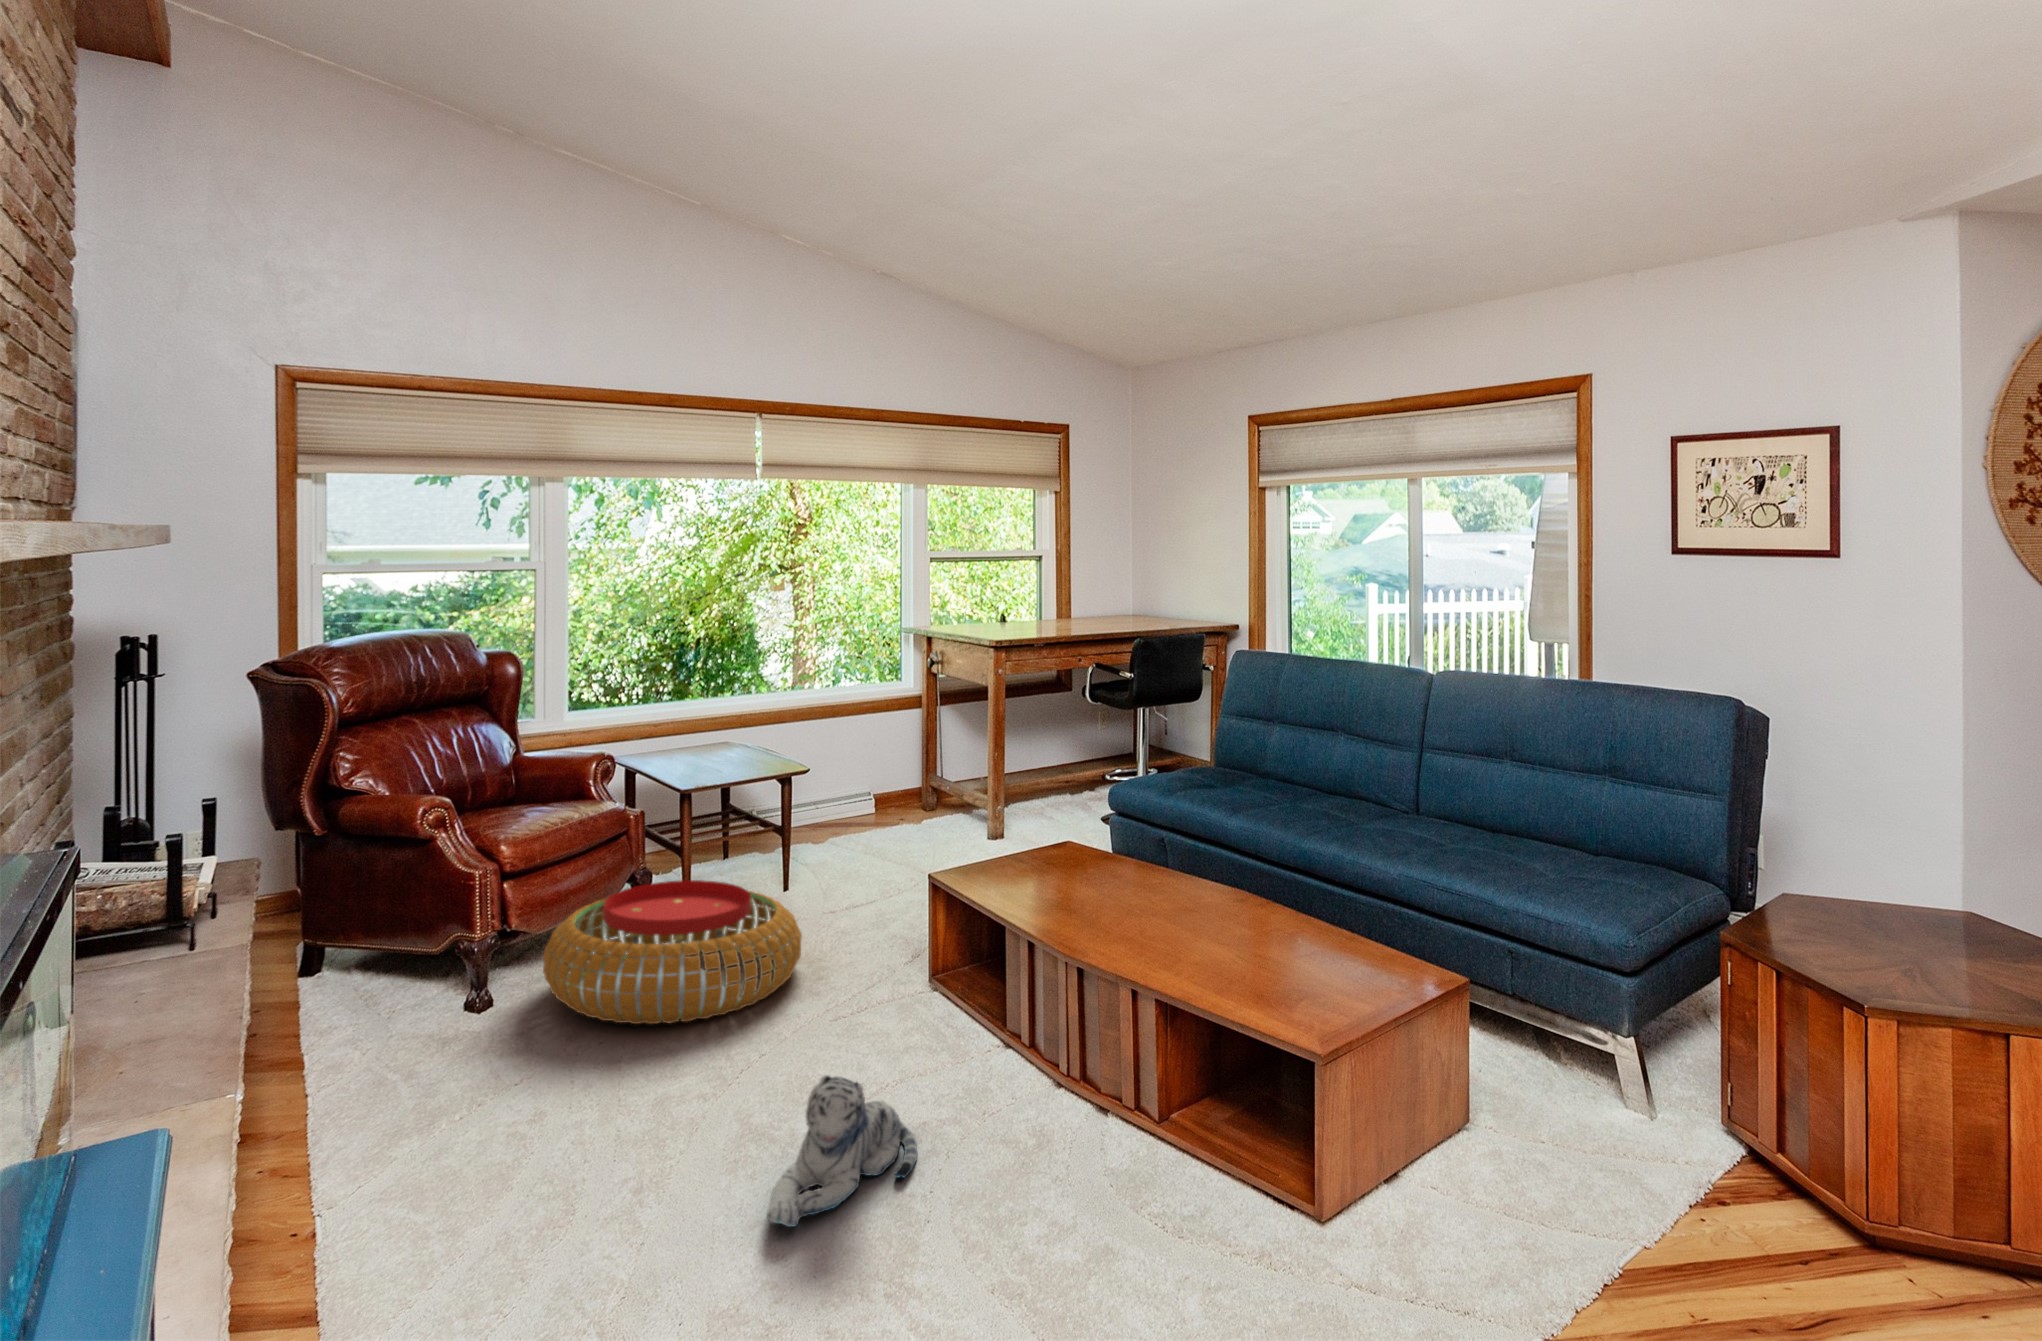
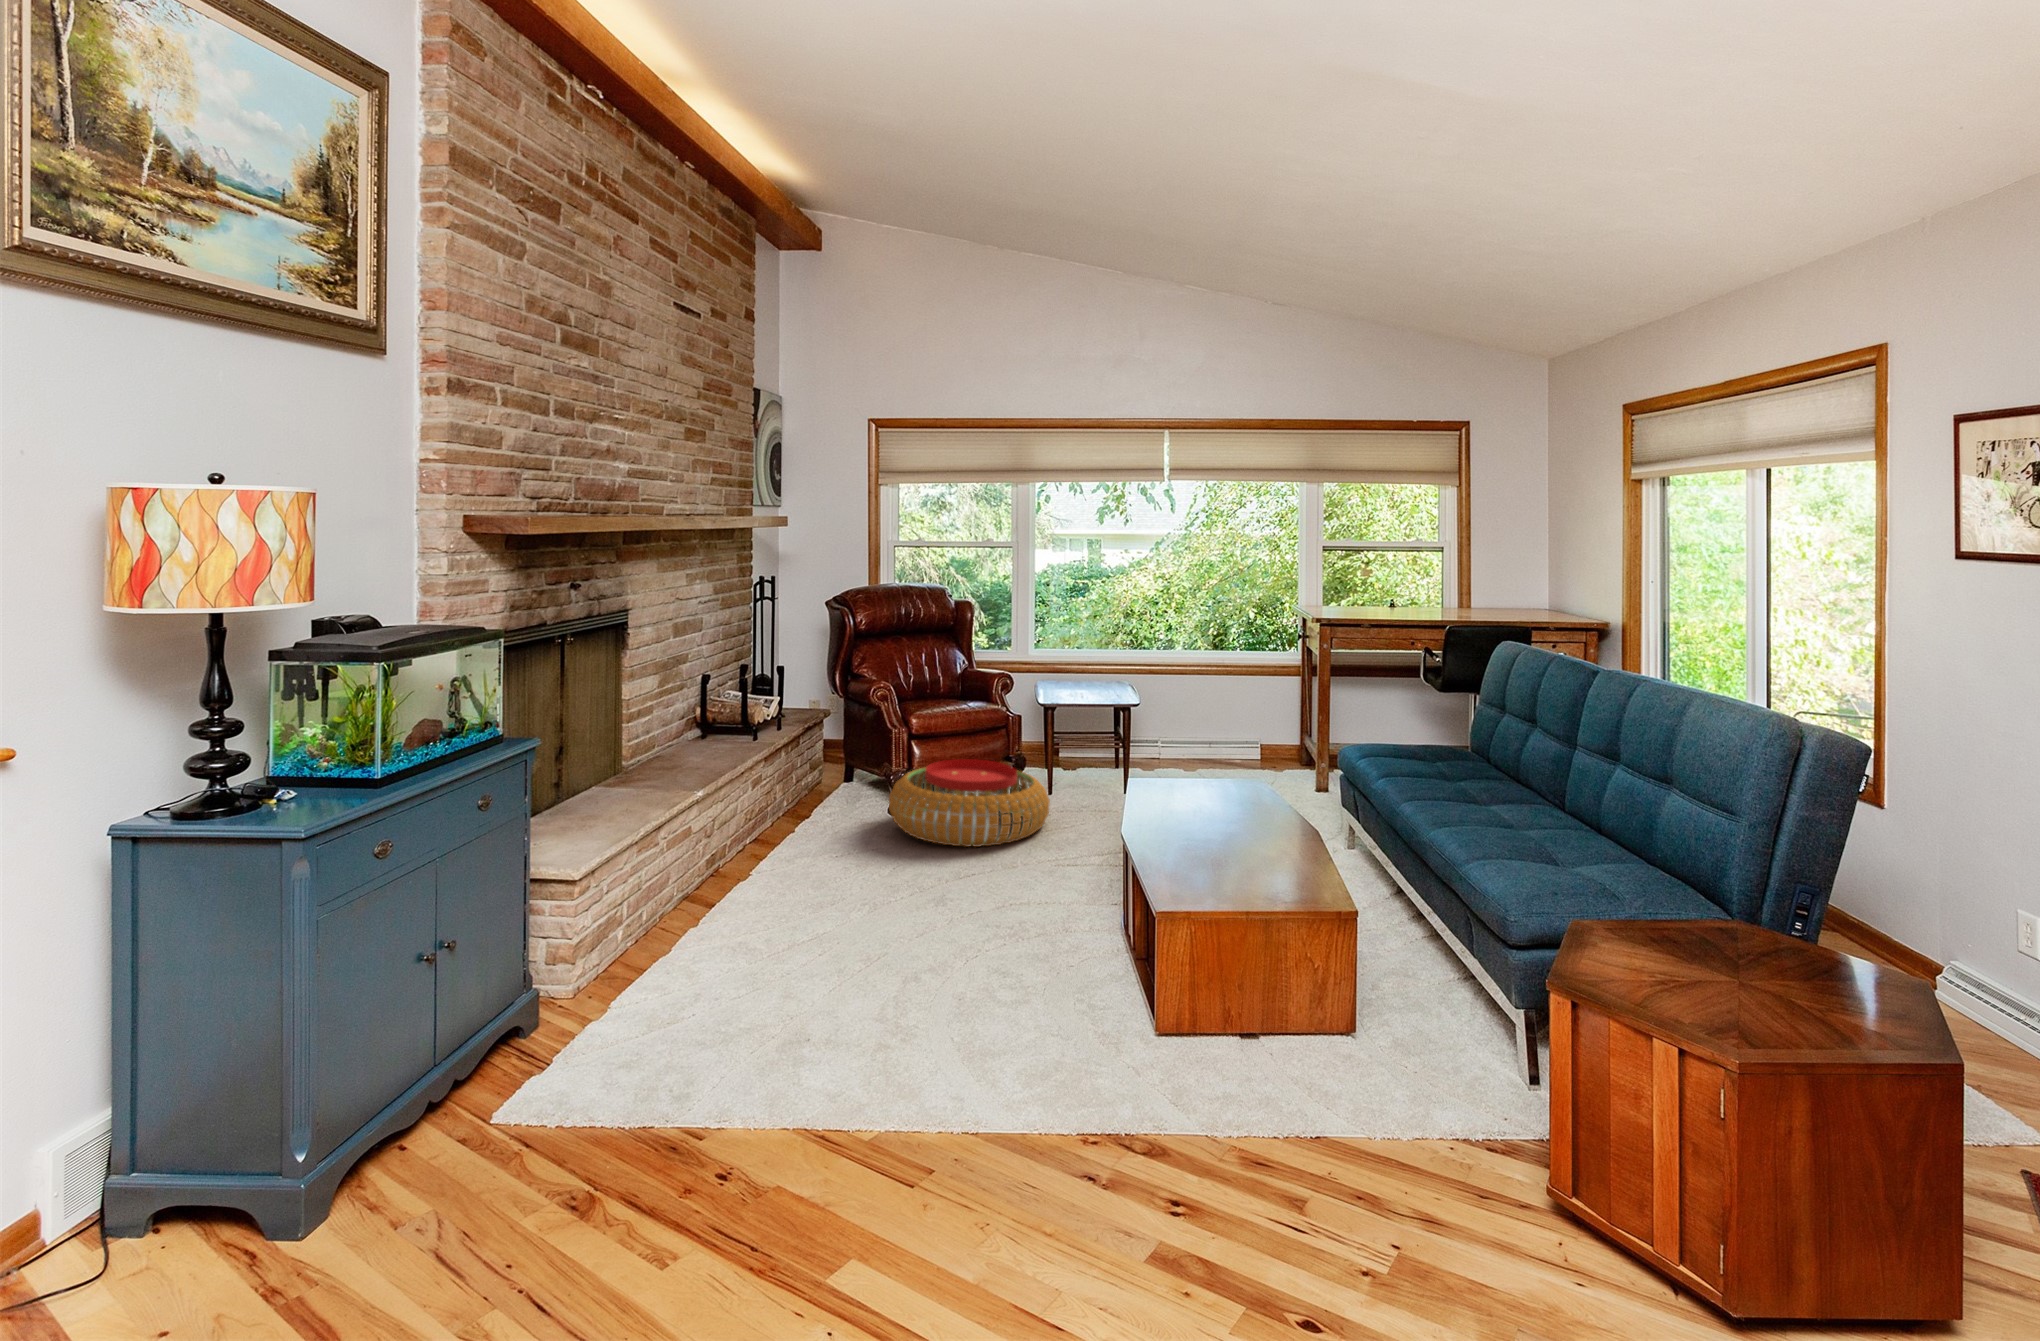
plush toy: present [767,1075,917,1227] -> none [830,868,960,946]

